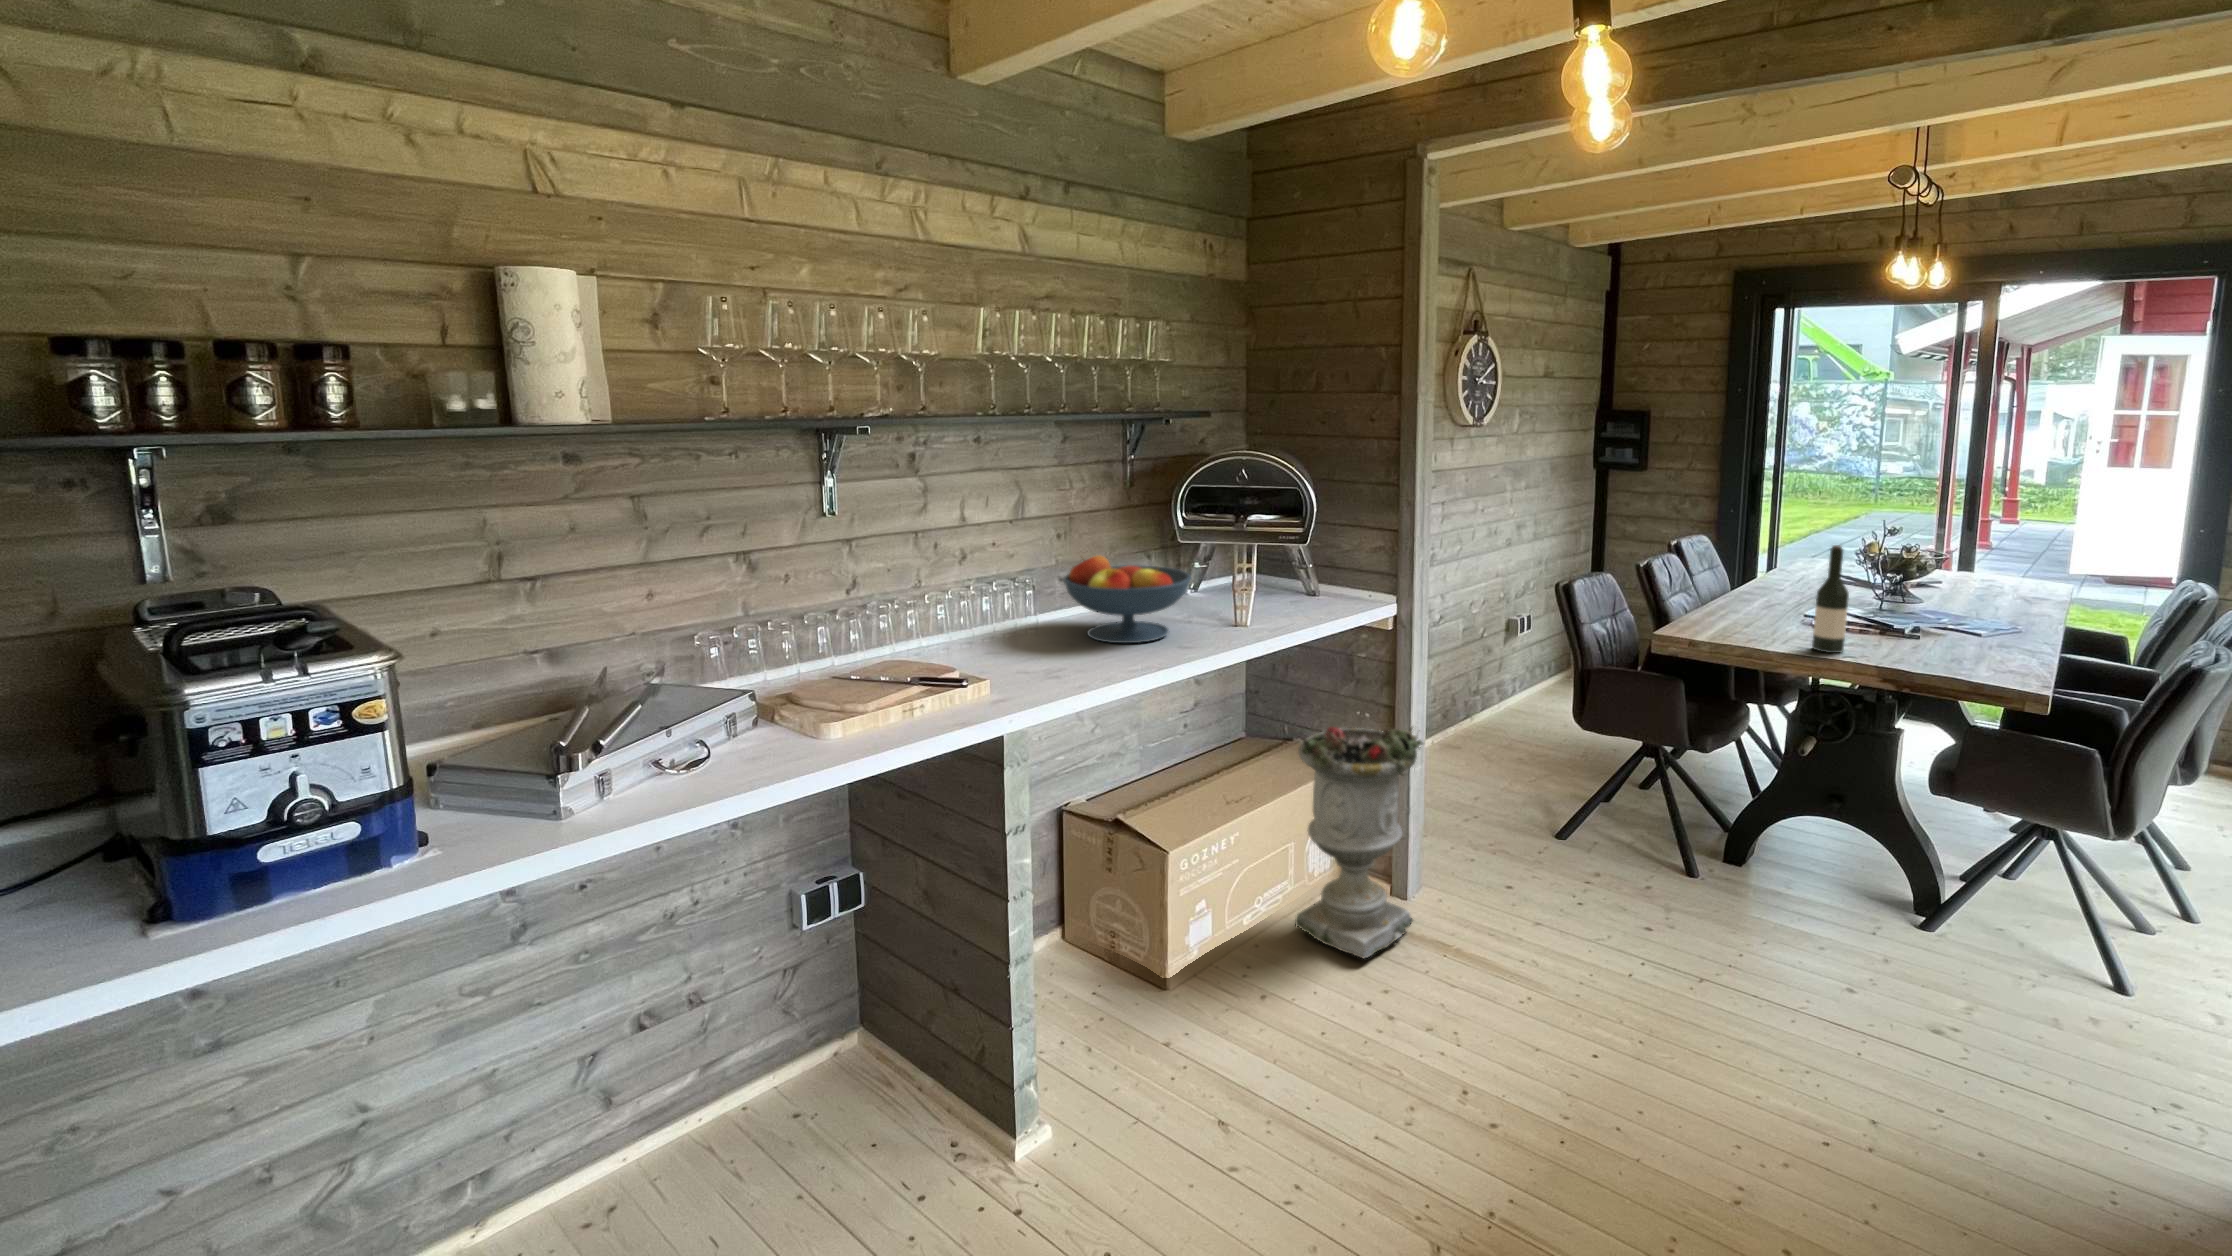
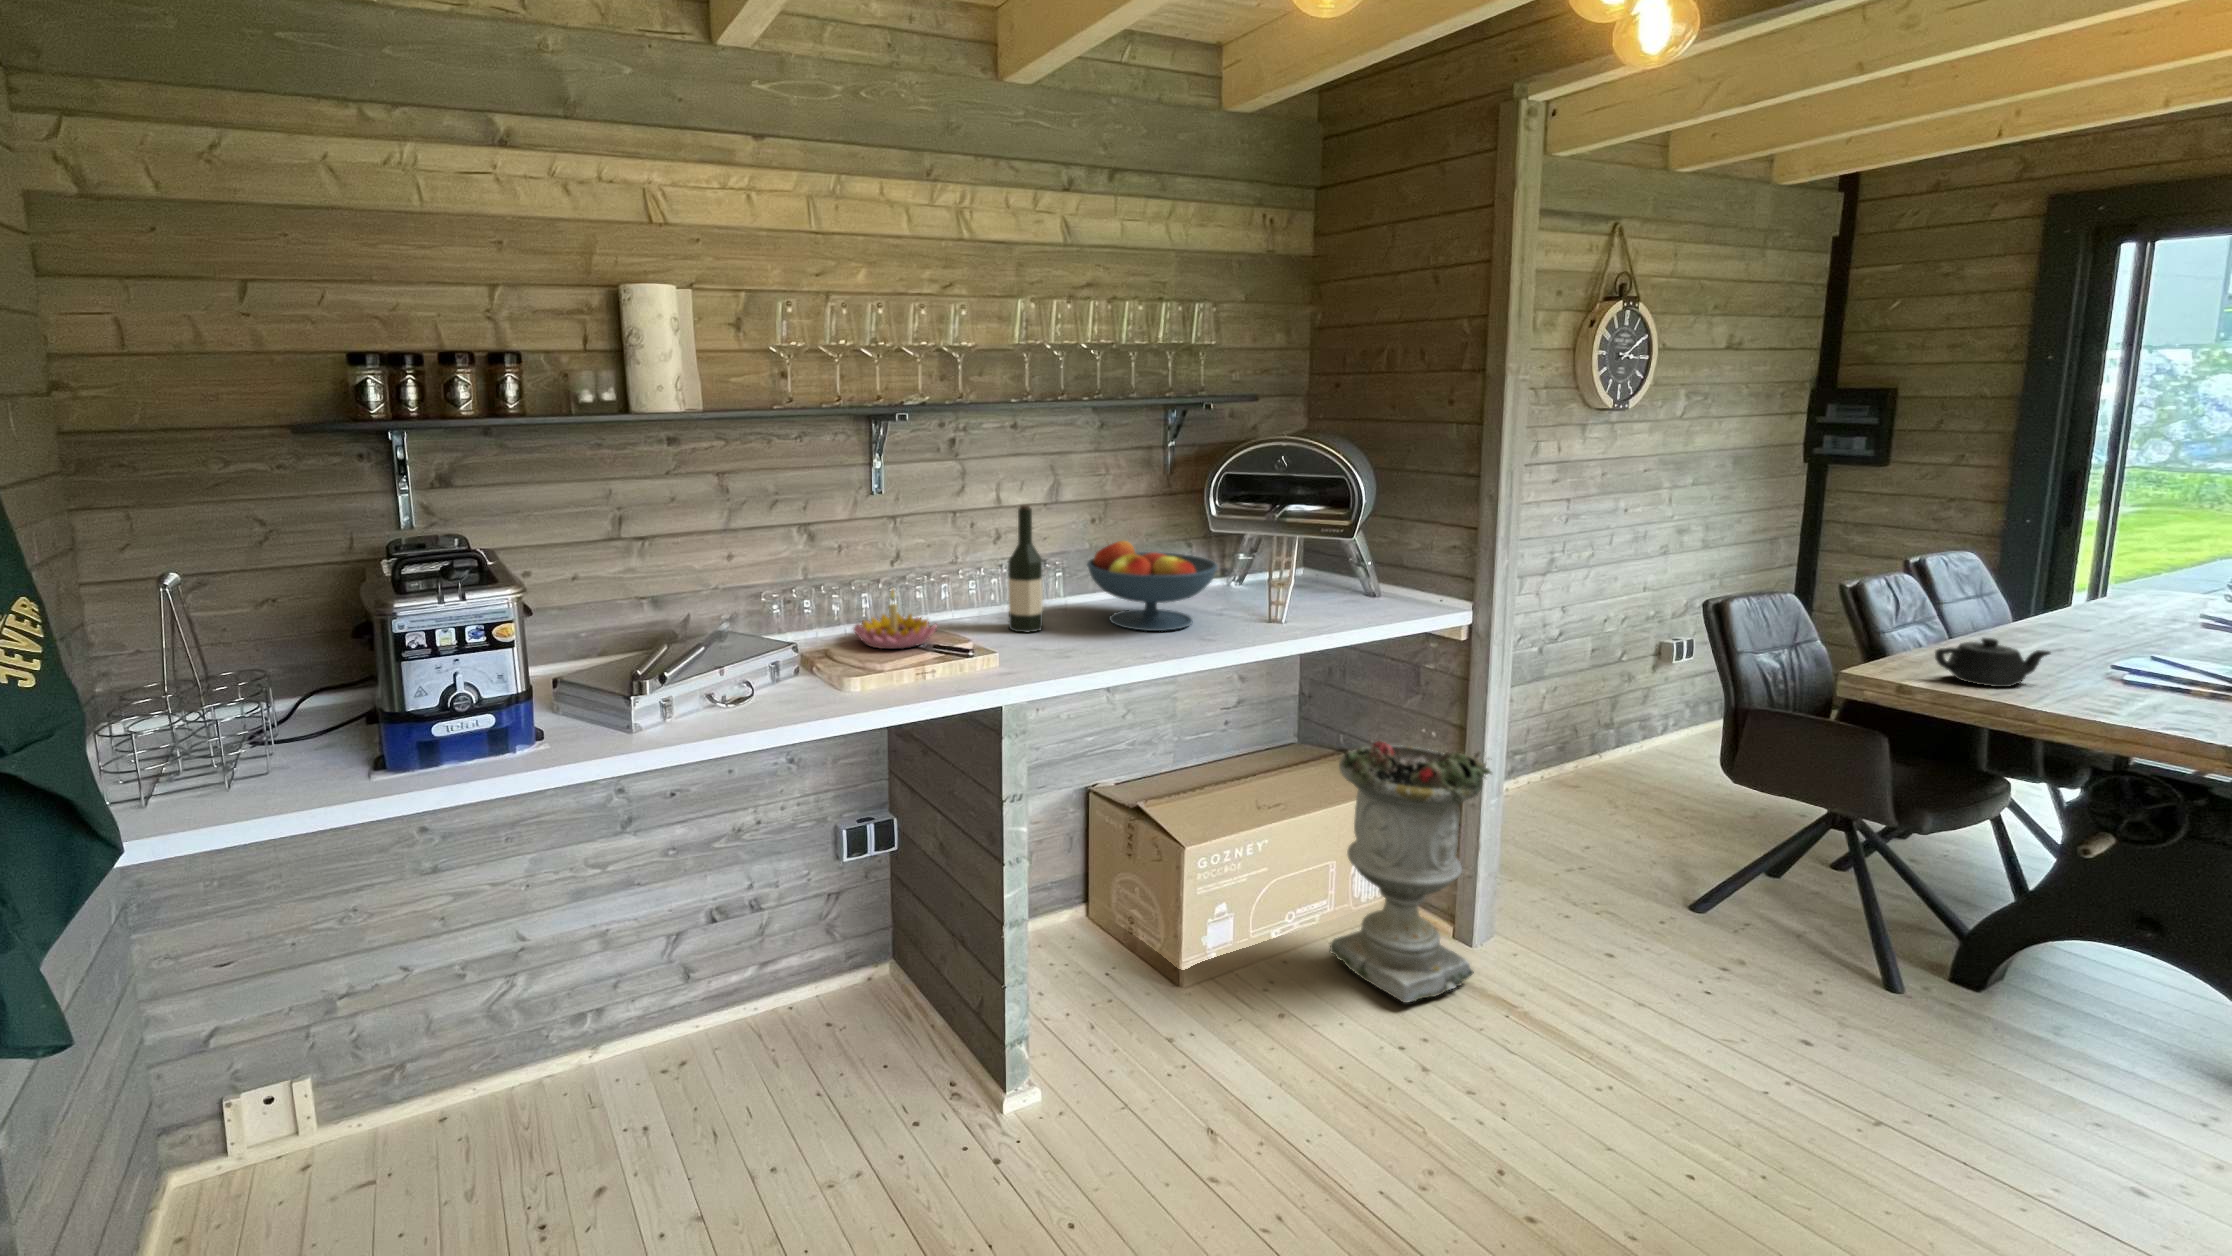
wine bottle: present [1812,545,1849,653] -> present [1008,505,1043,633]
teapot: none [1708,600,1773,636] -> present [1935,638,2050,687]
candle holder: none [814,616,916,686] -> present [853,589,937,649]

